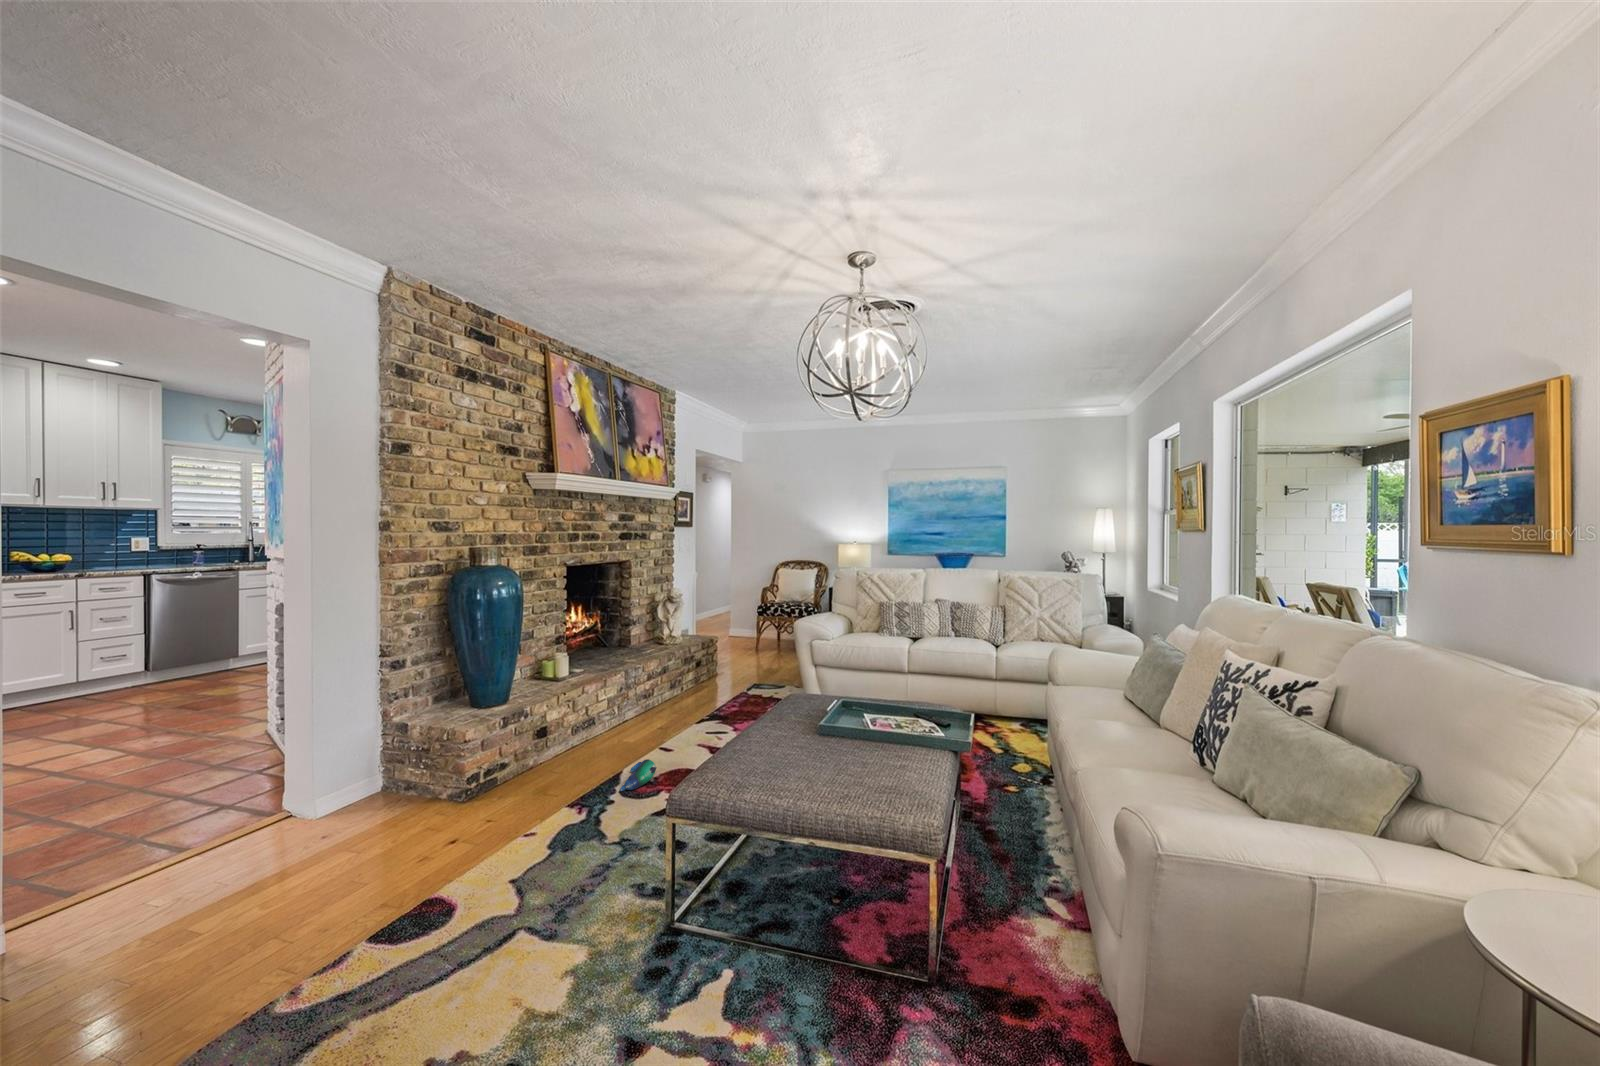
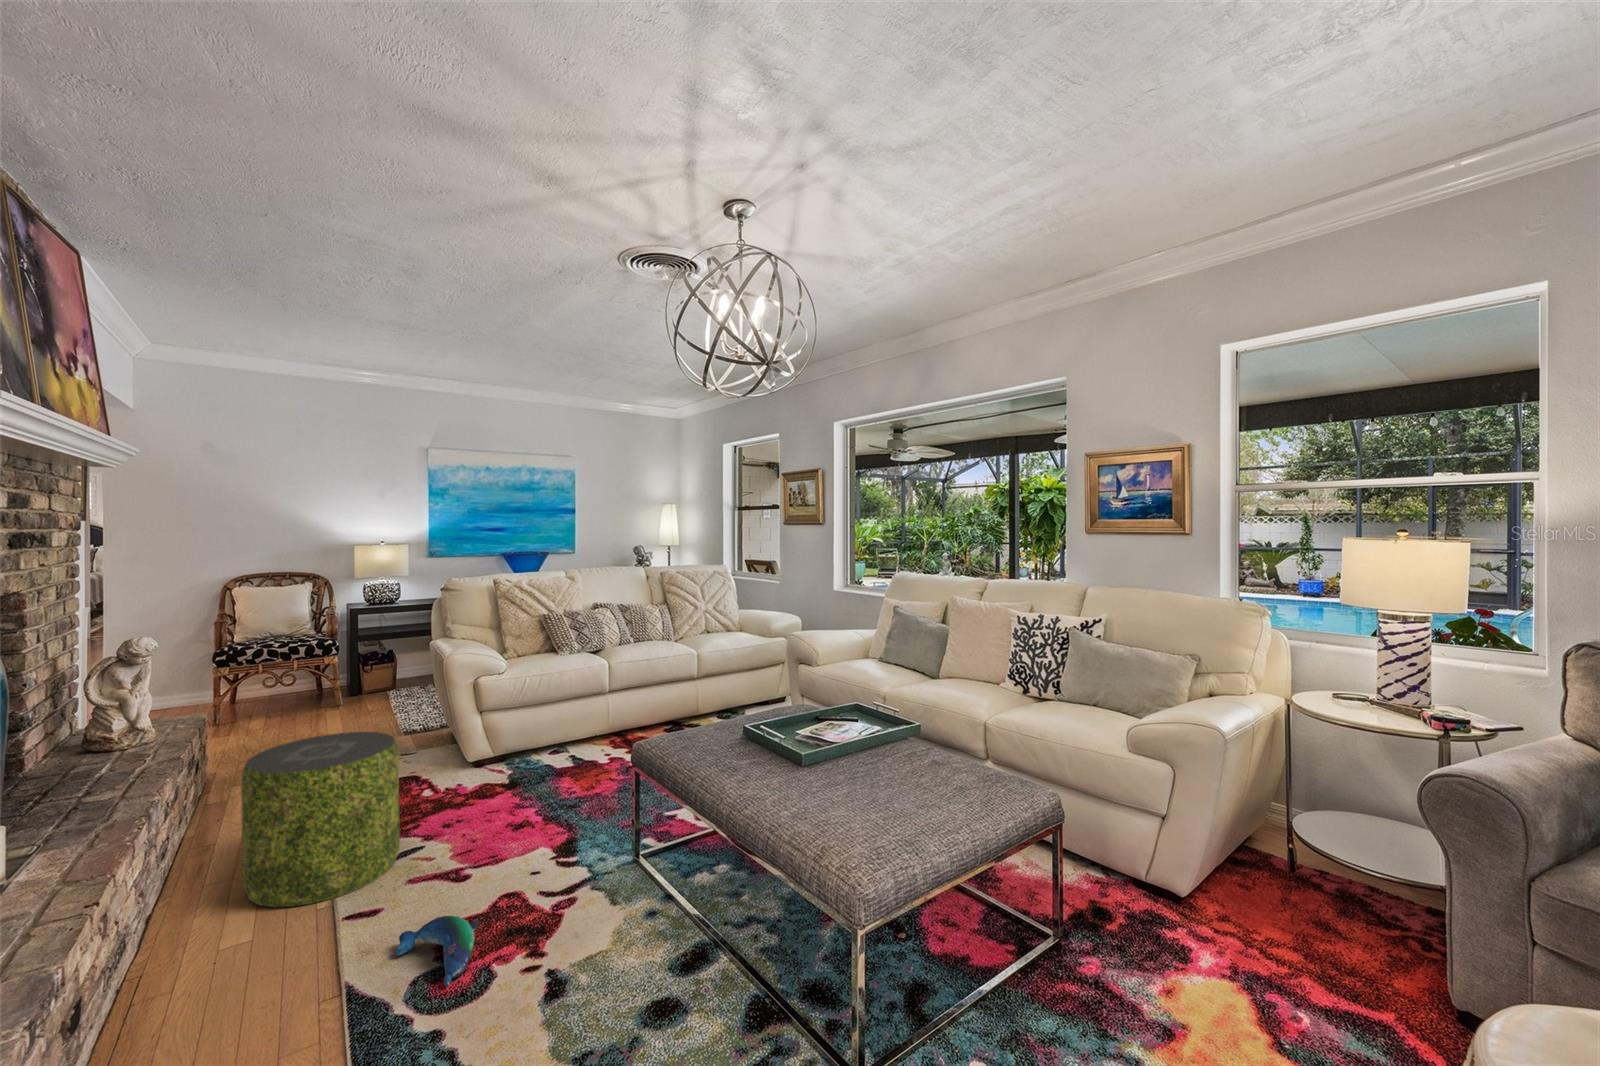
pouf: none [636,653,710,741] -> present [241,732,400,907]

